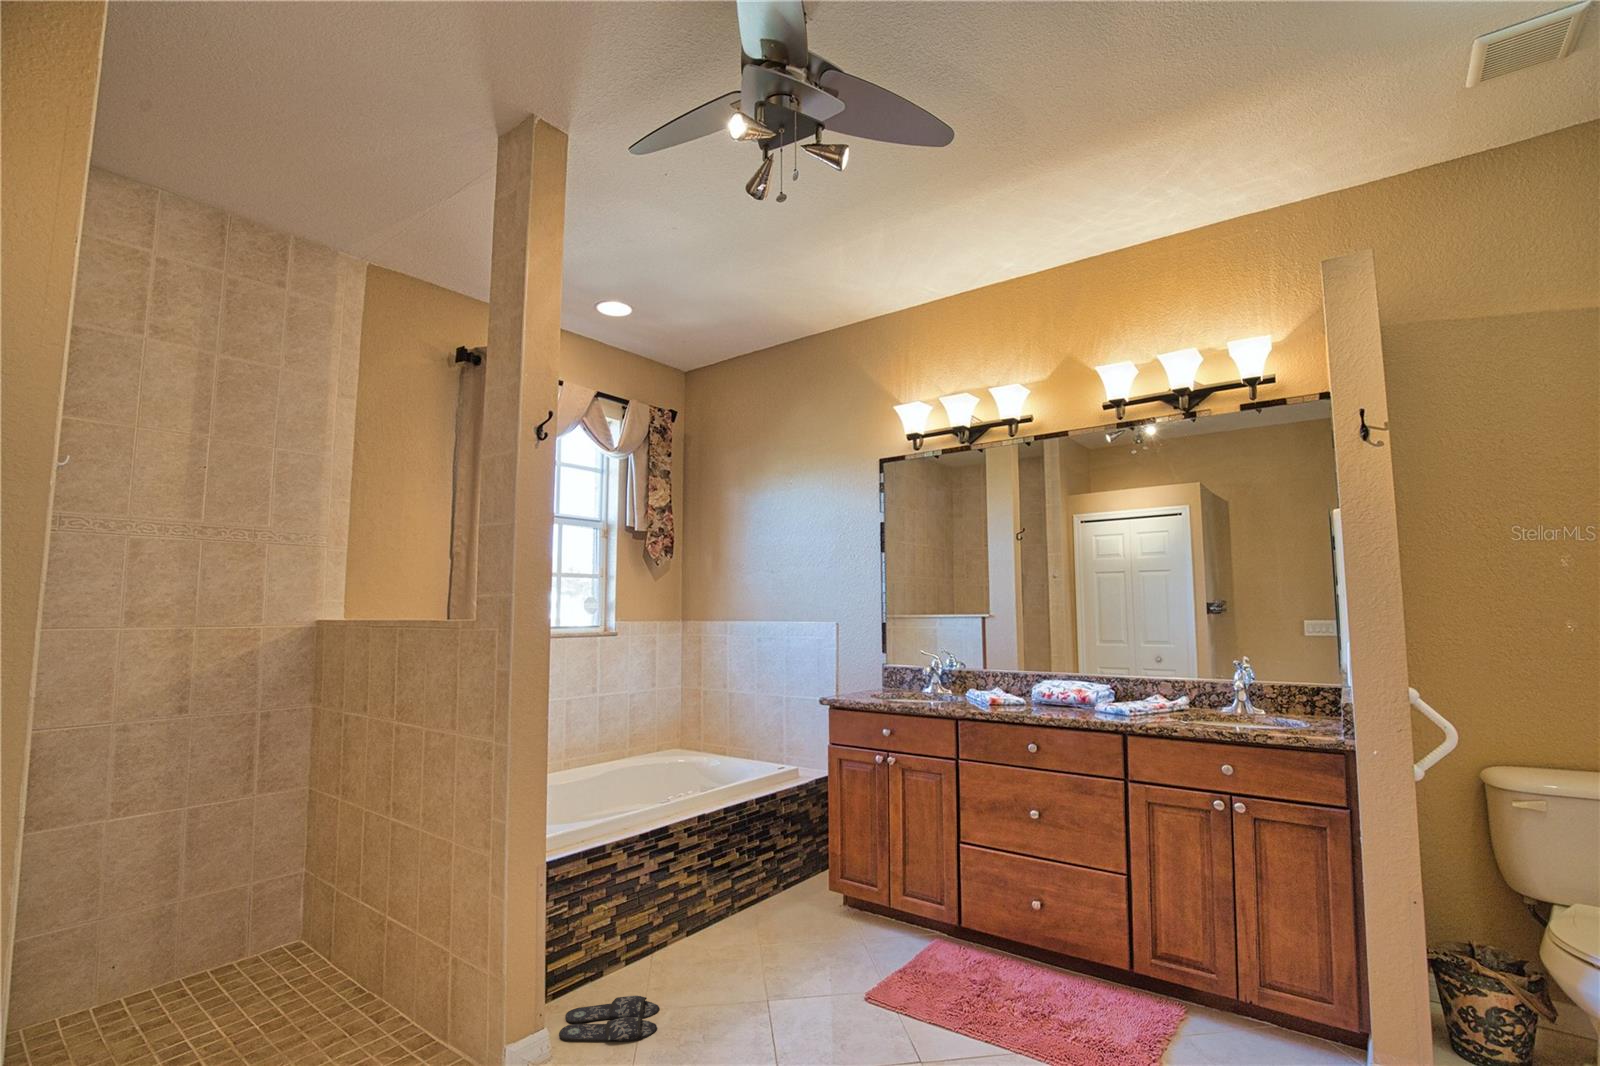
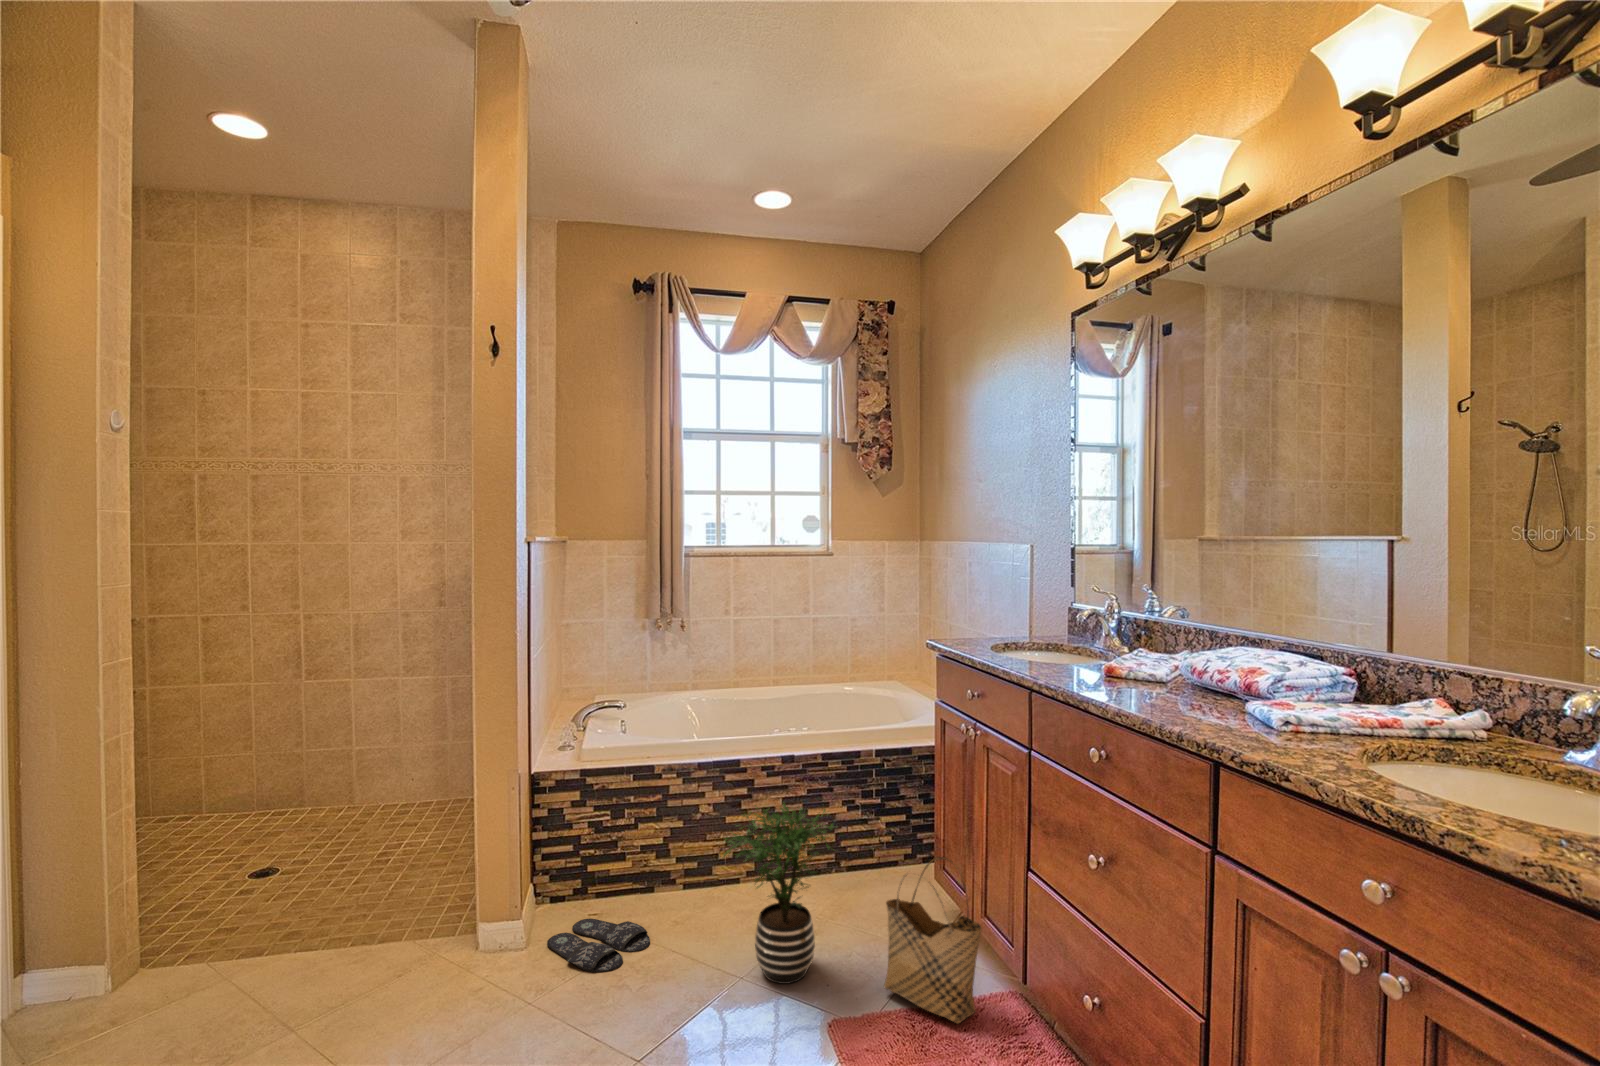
potted plant: none [738,837,830,991] -> present [724,802,834,984]
woven basket: none [864,853,938,968] -> present [884,857,982,1023]

